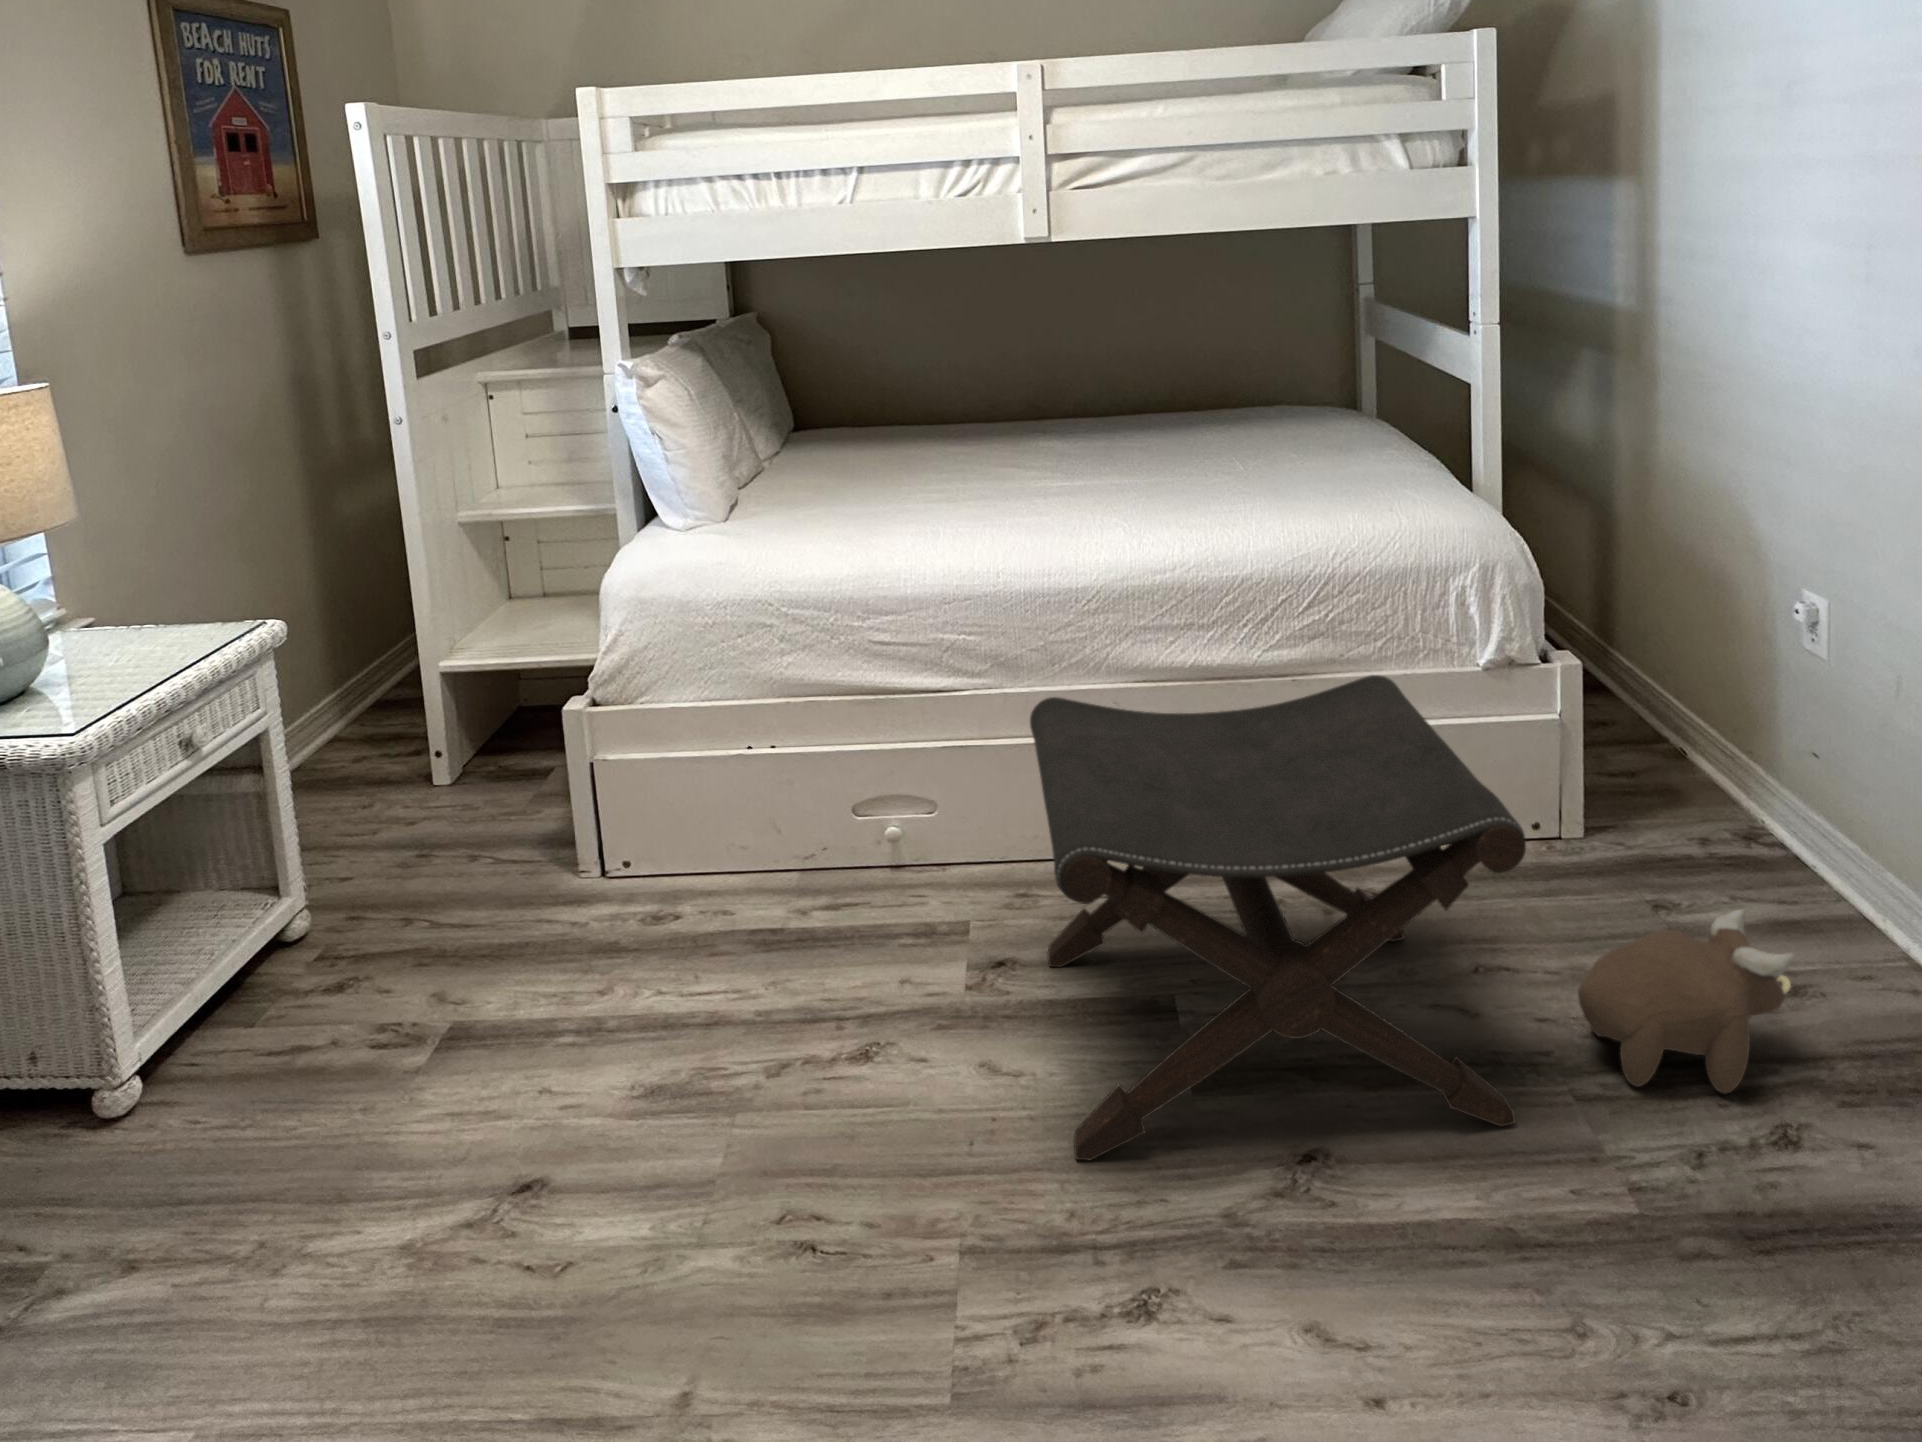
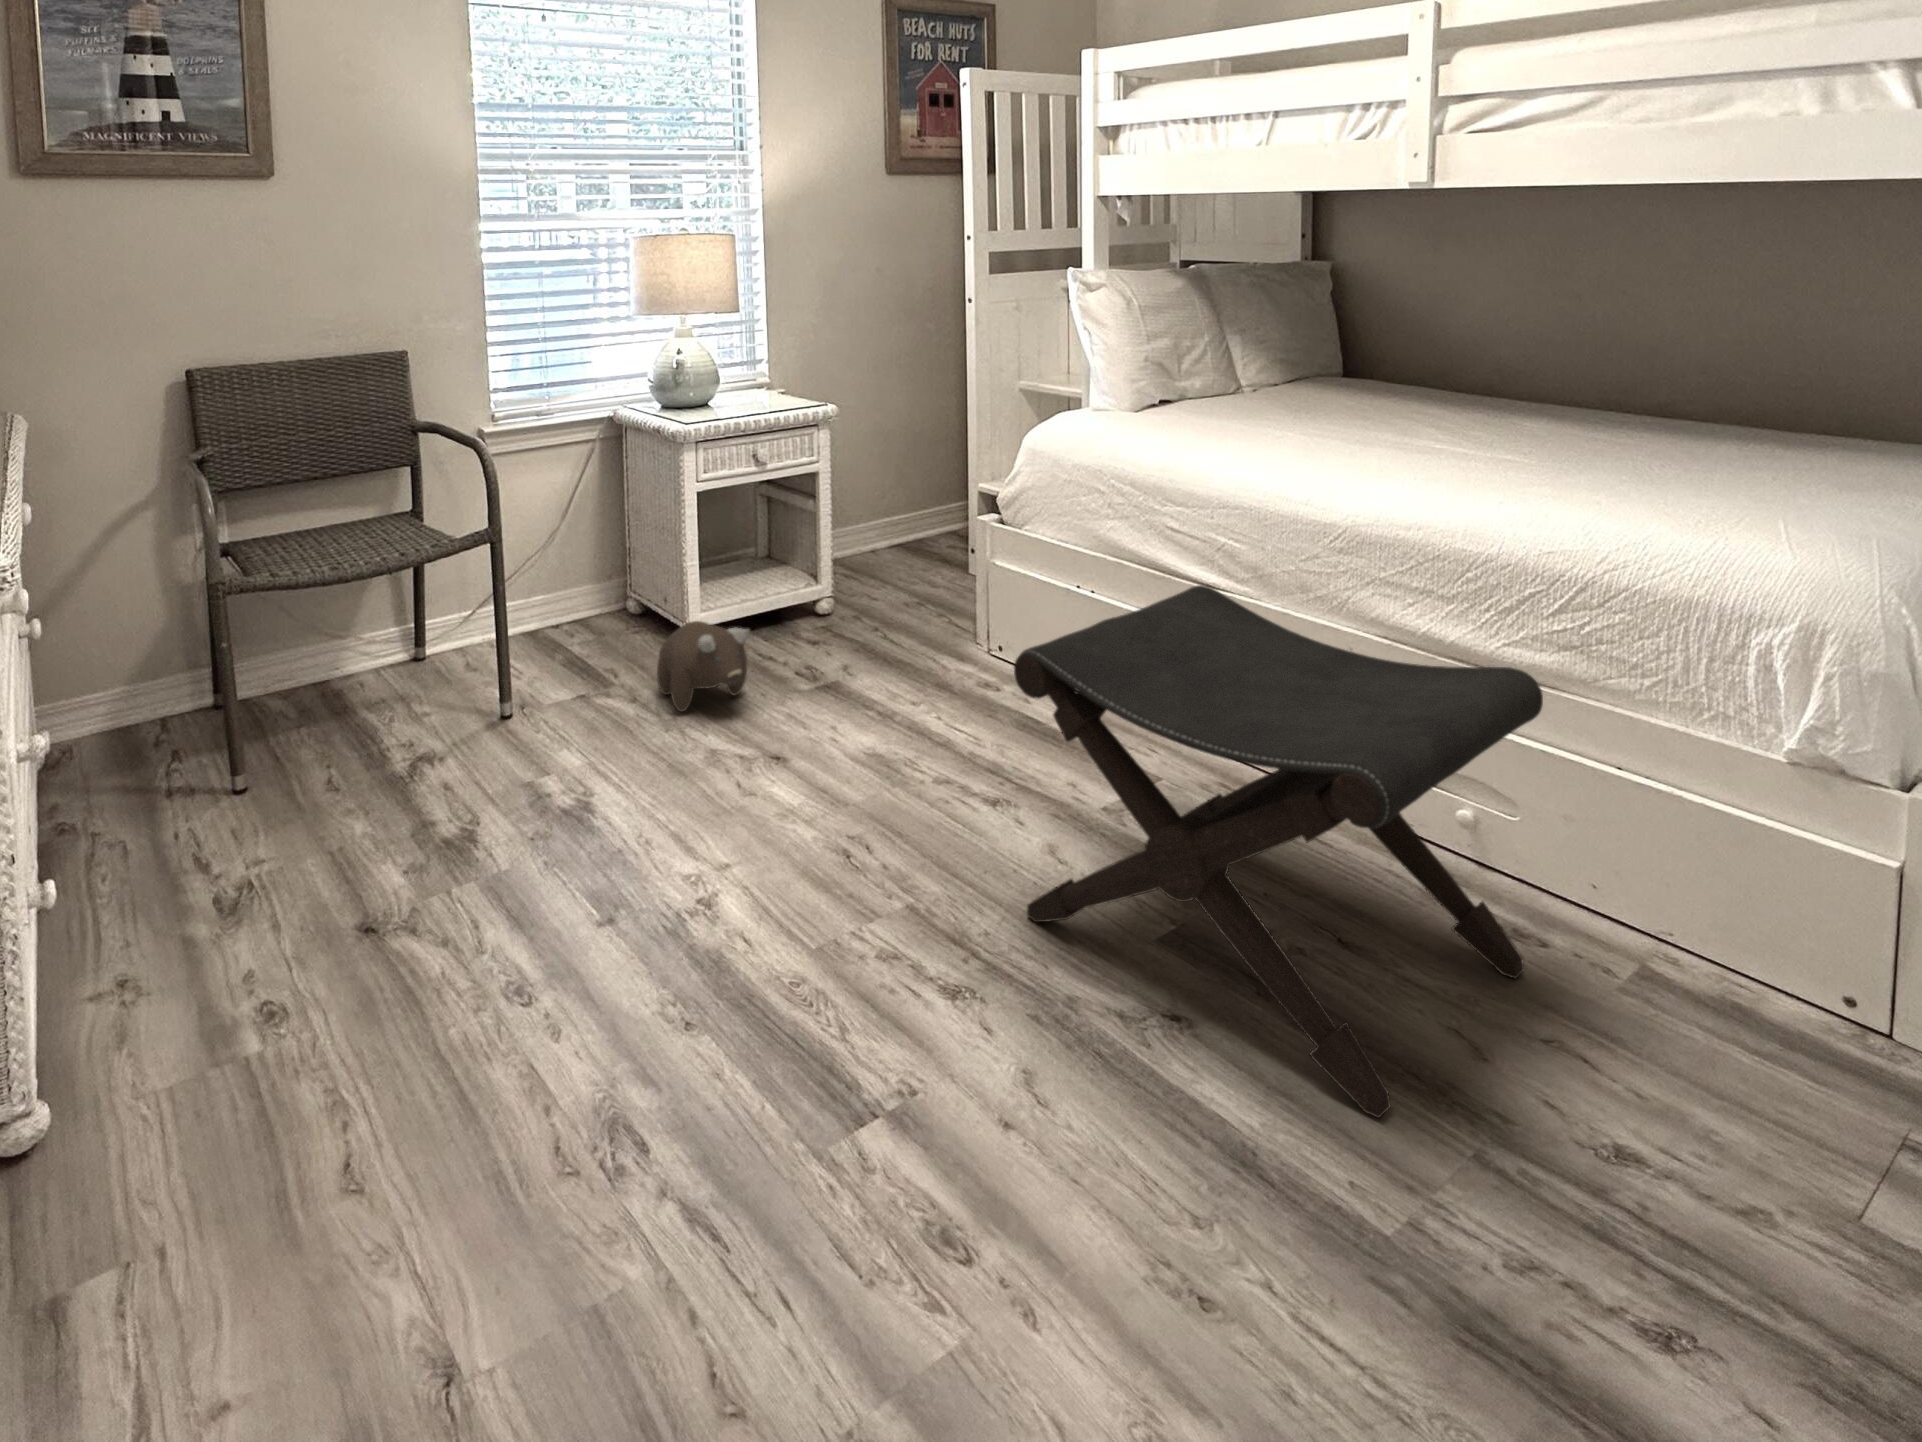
plush toy: present [1578,909,1794,1094] -> present [657,621,750,712]

